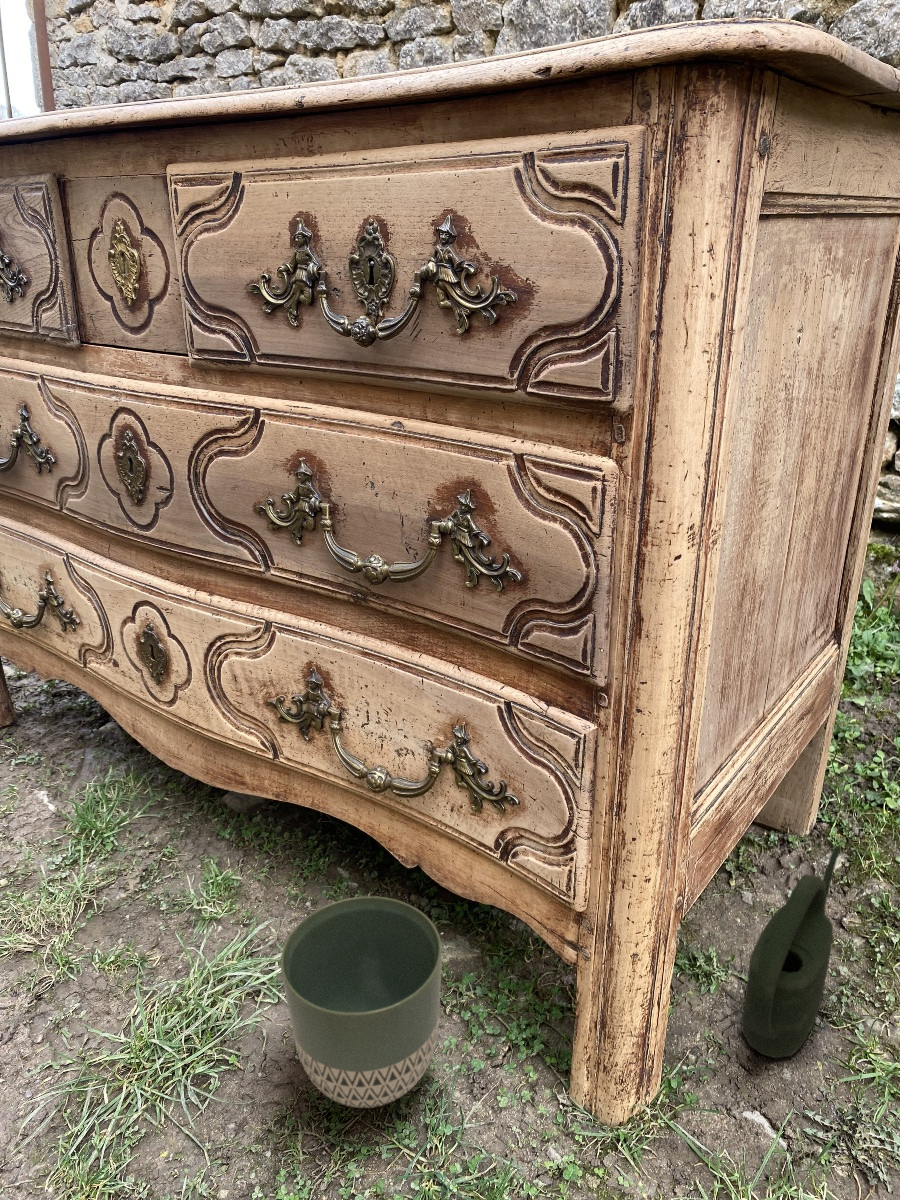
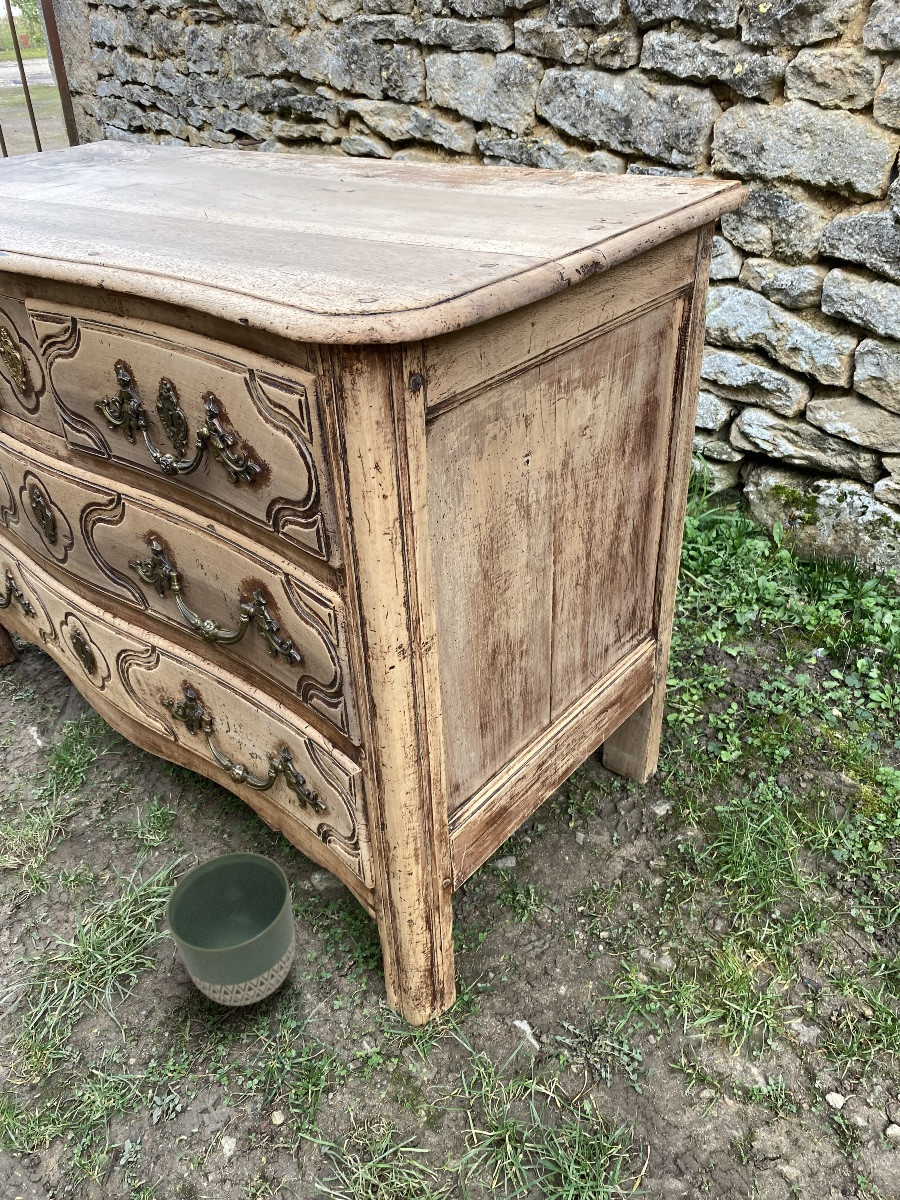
watering can: present [741,846,840,1058] -> none [524,810,640,977]

